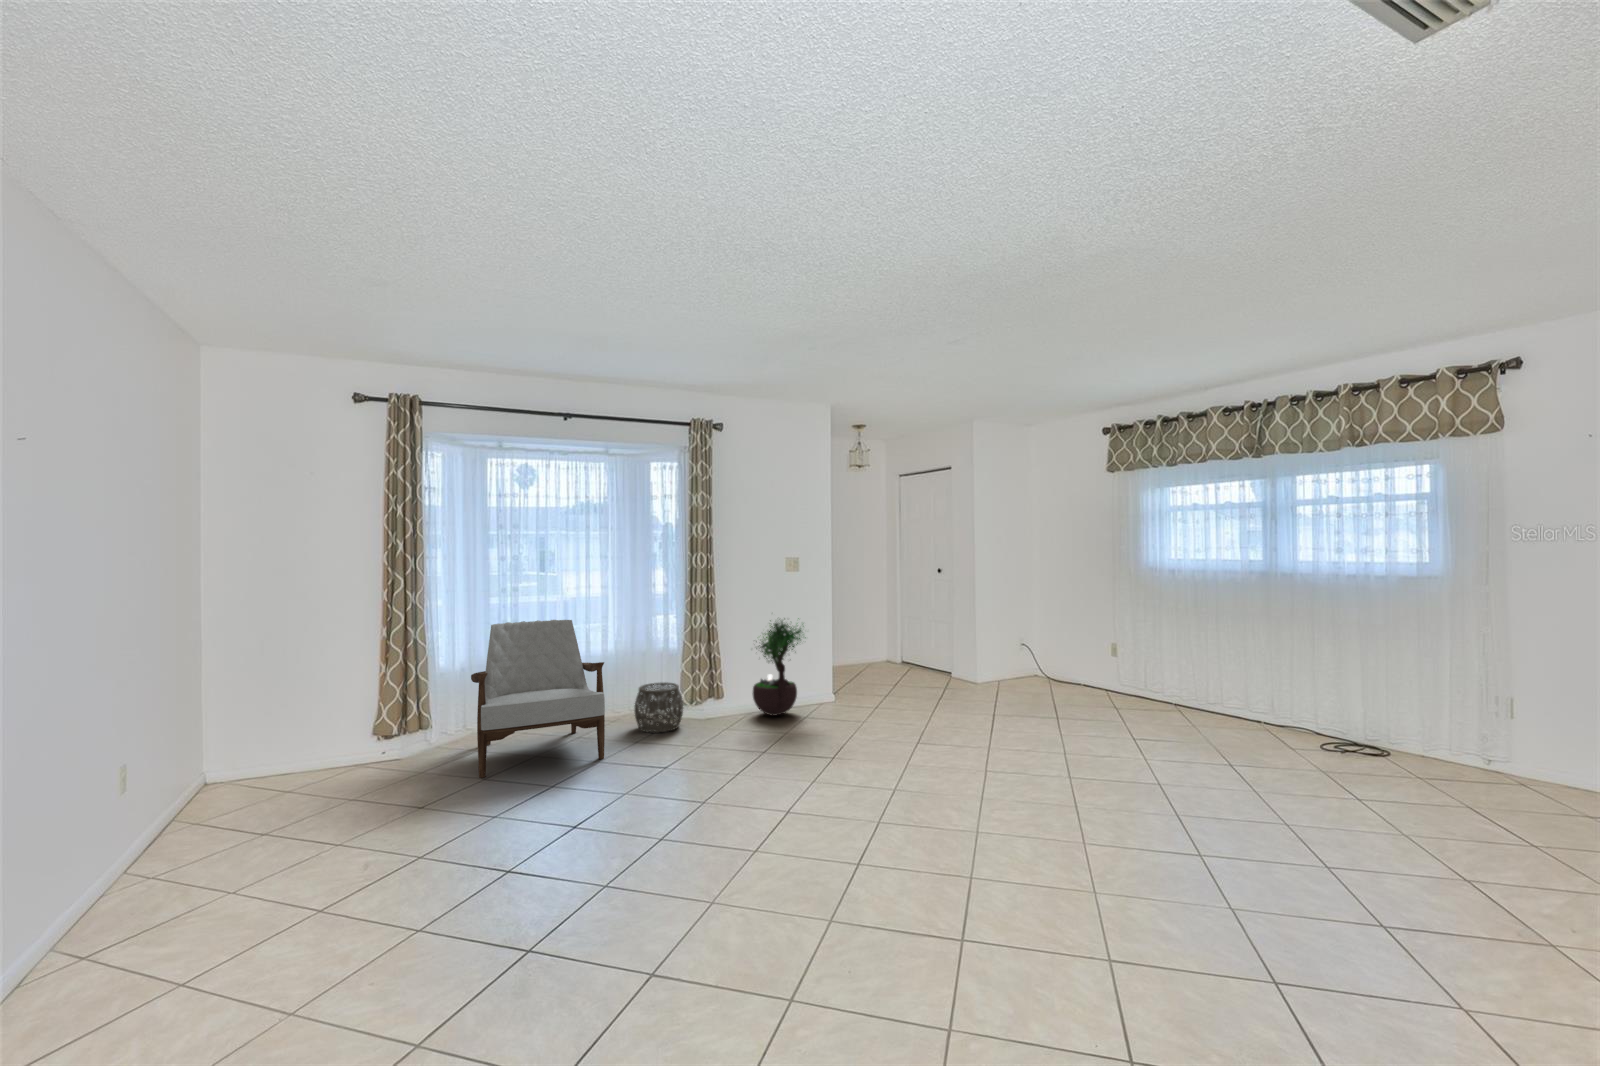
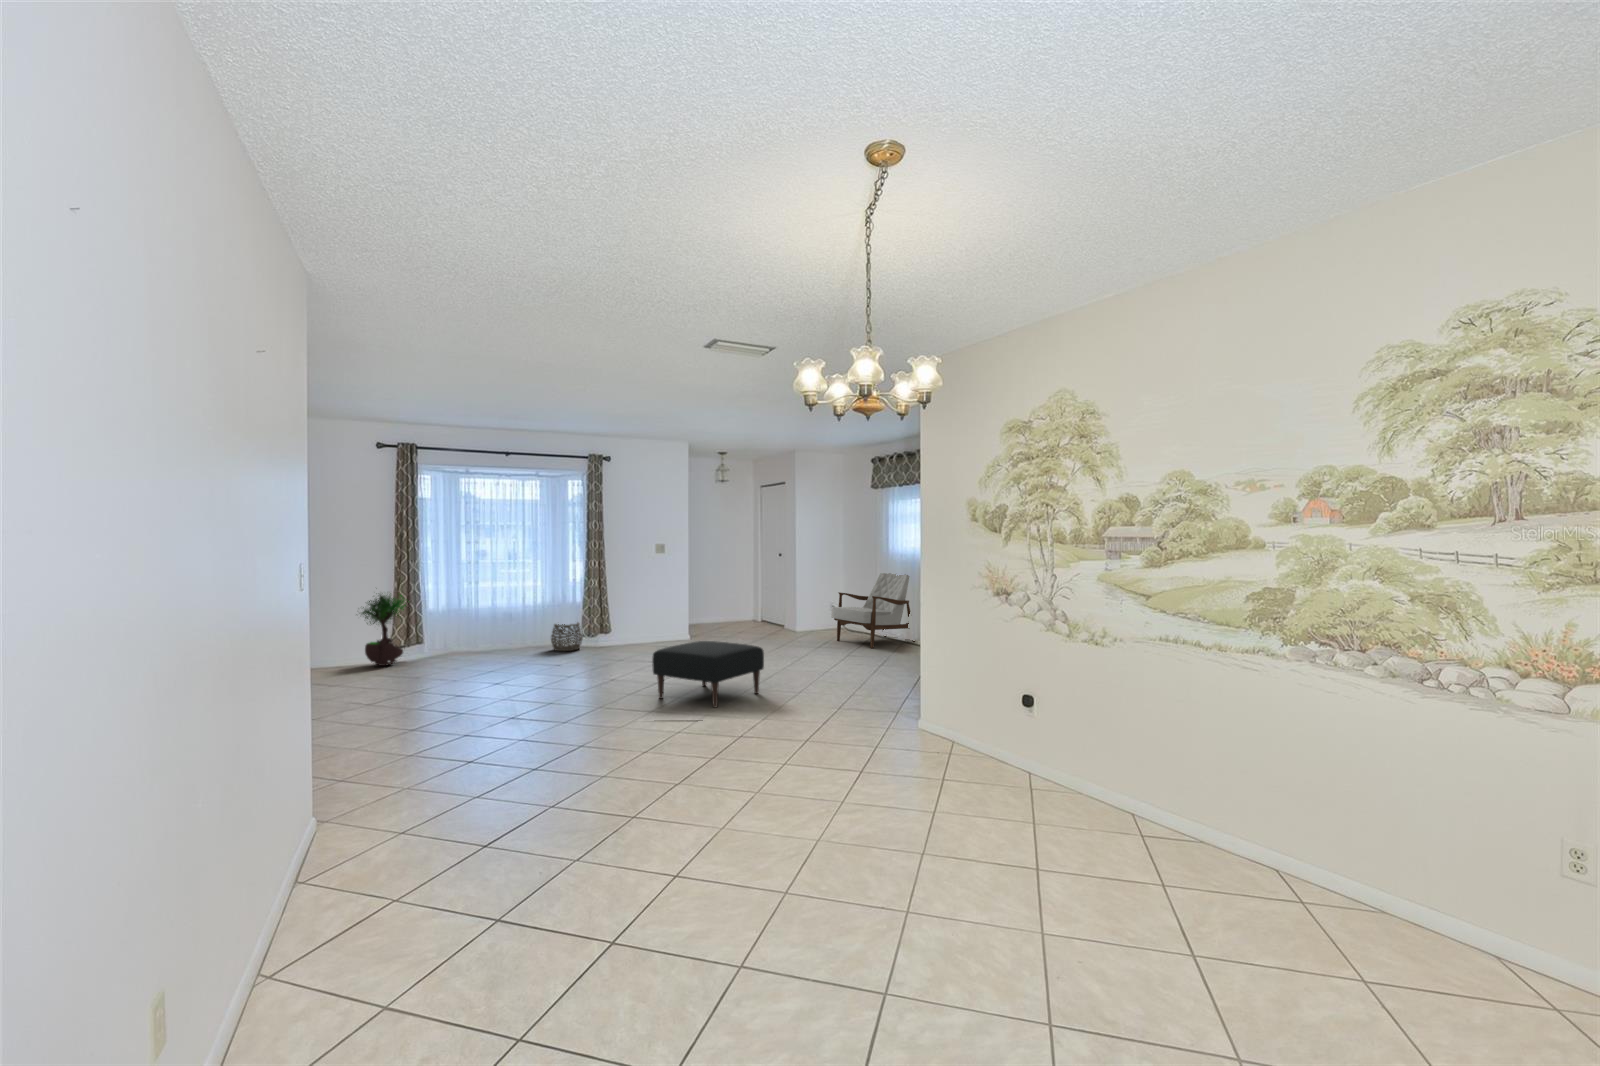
potted tree: present [753,618,806,716] -> present [361,593,406,666]
armchair: present [471,620,605,778] -> present [831,573,915,648]
ottoman: none [925,767,1155,980] -> present [652,641,764,707]

